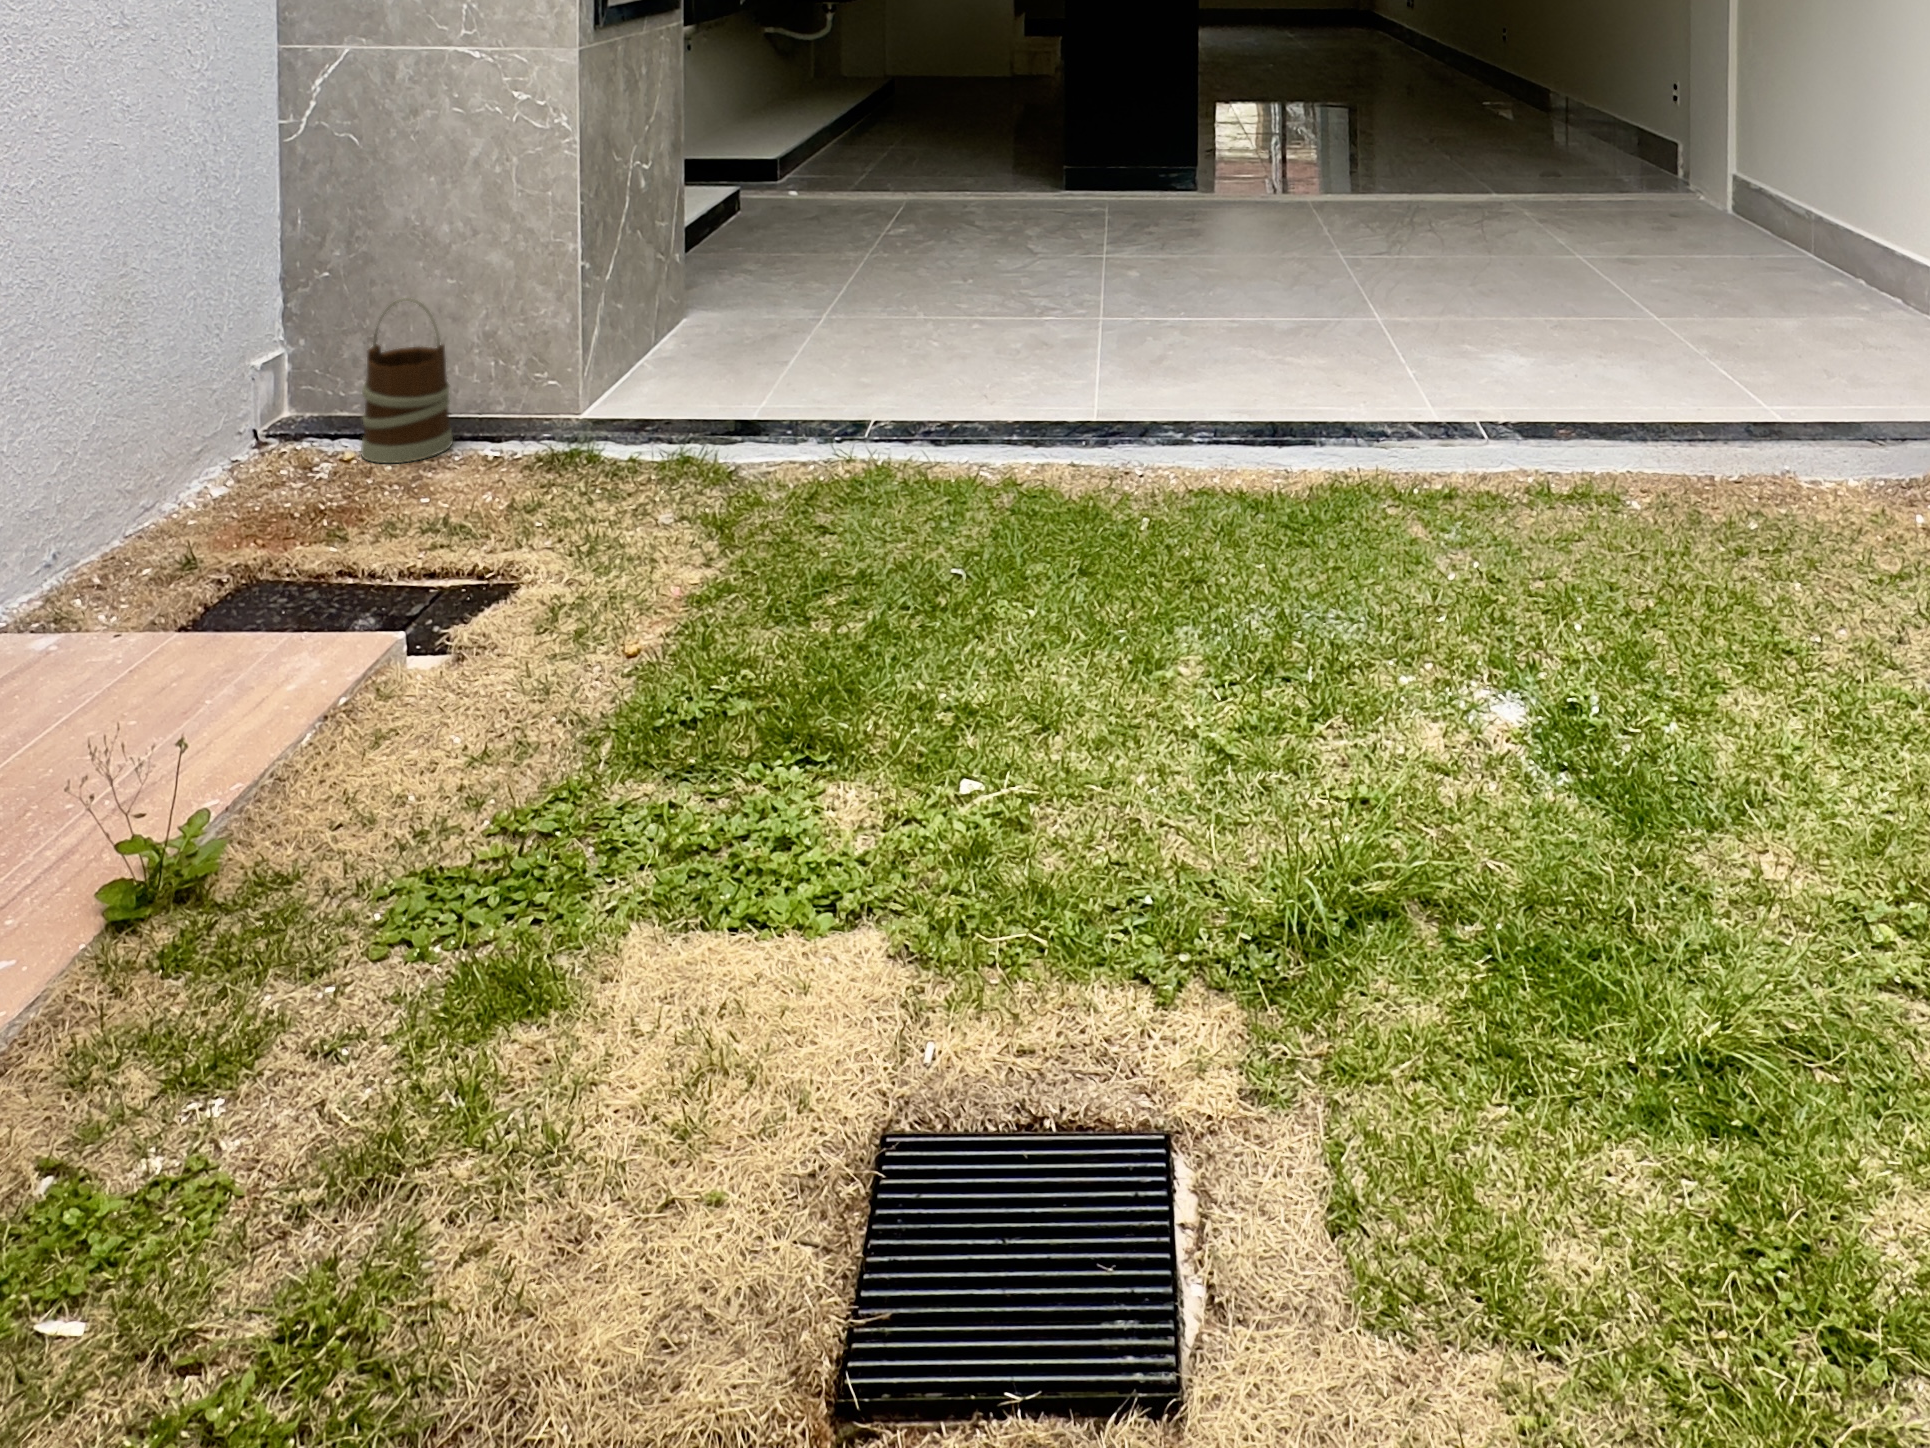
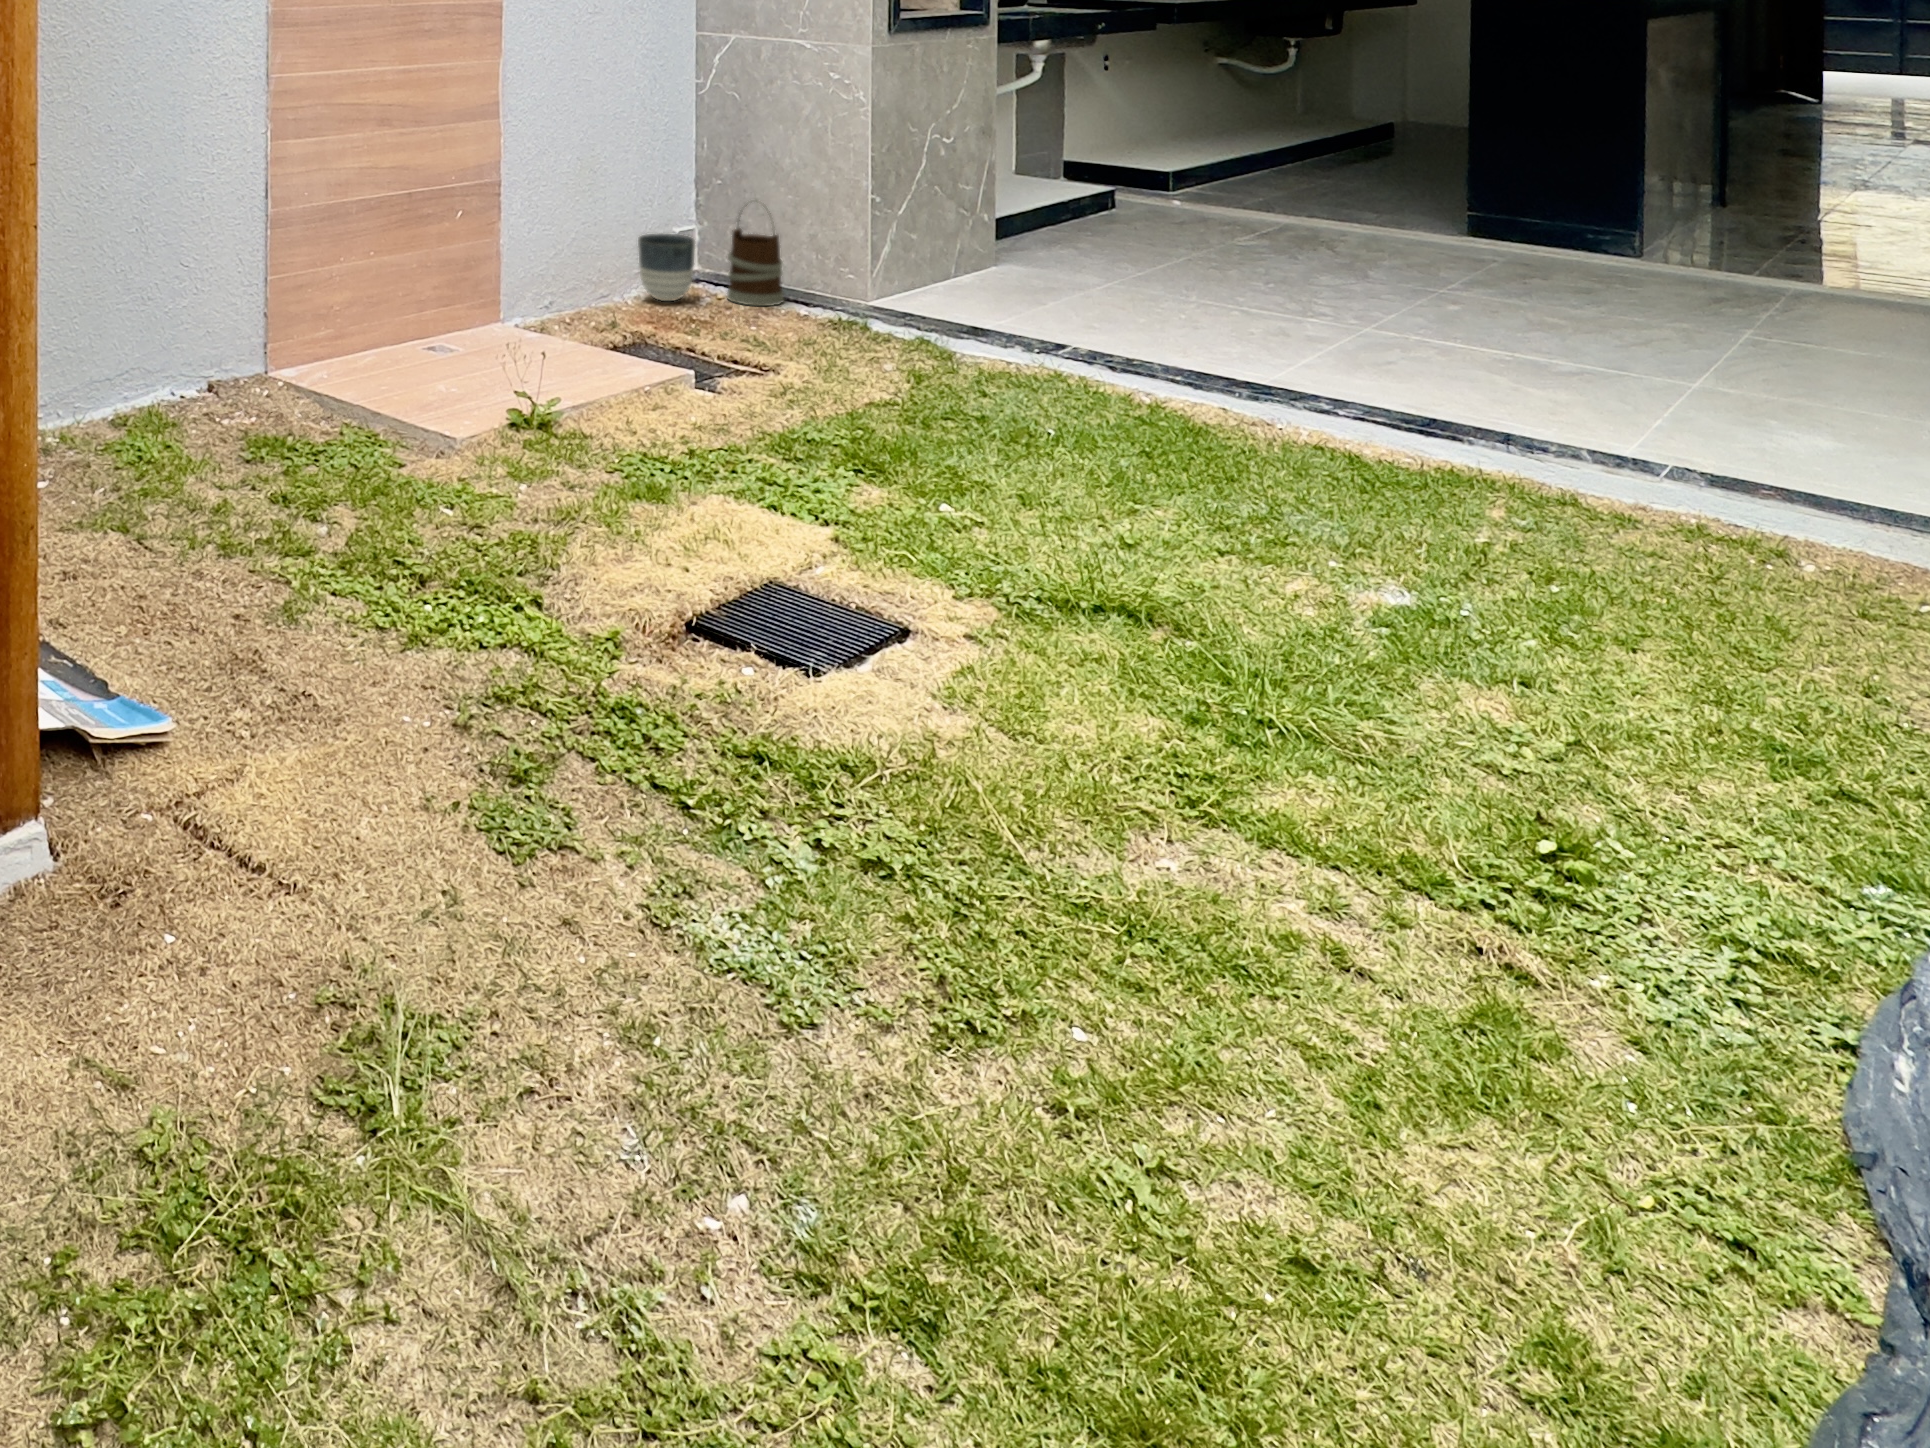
planter: none [211,375,313,491] -> present [638,234,695,301]

